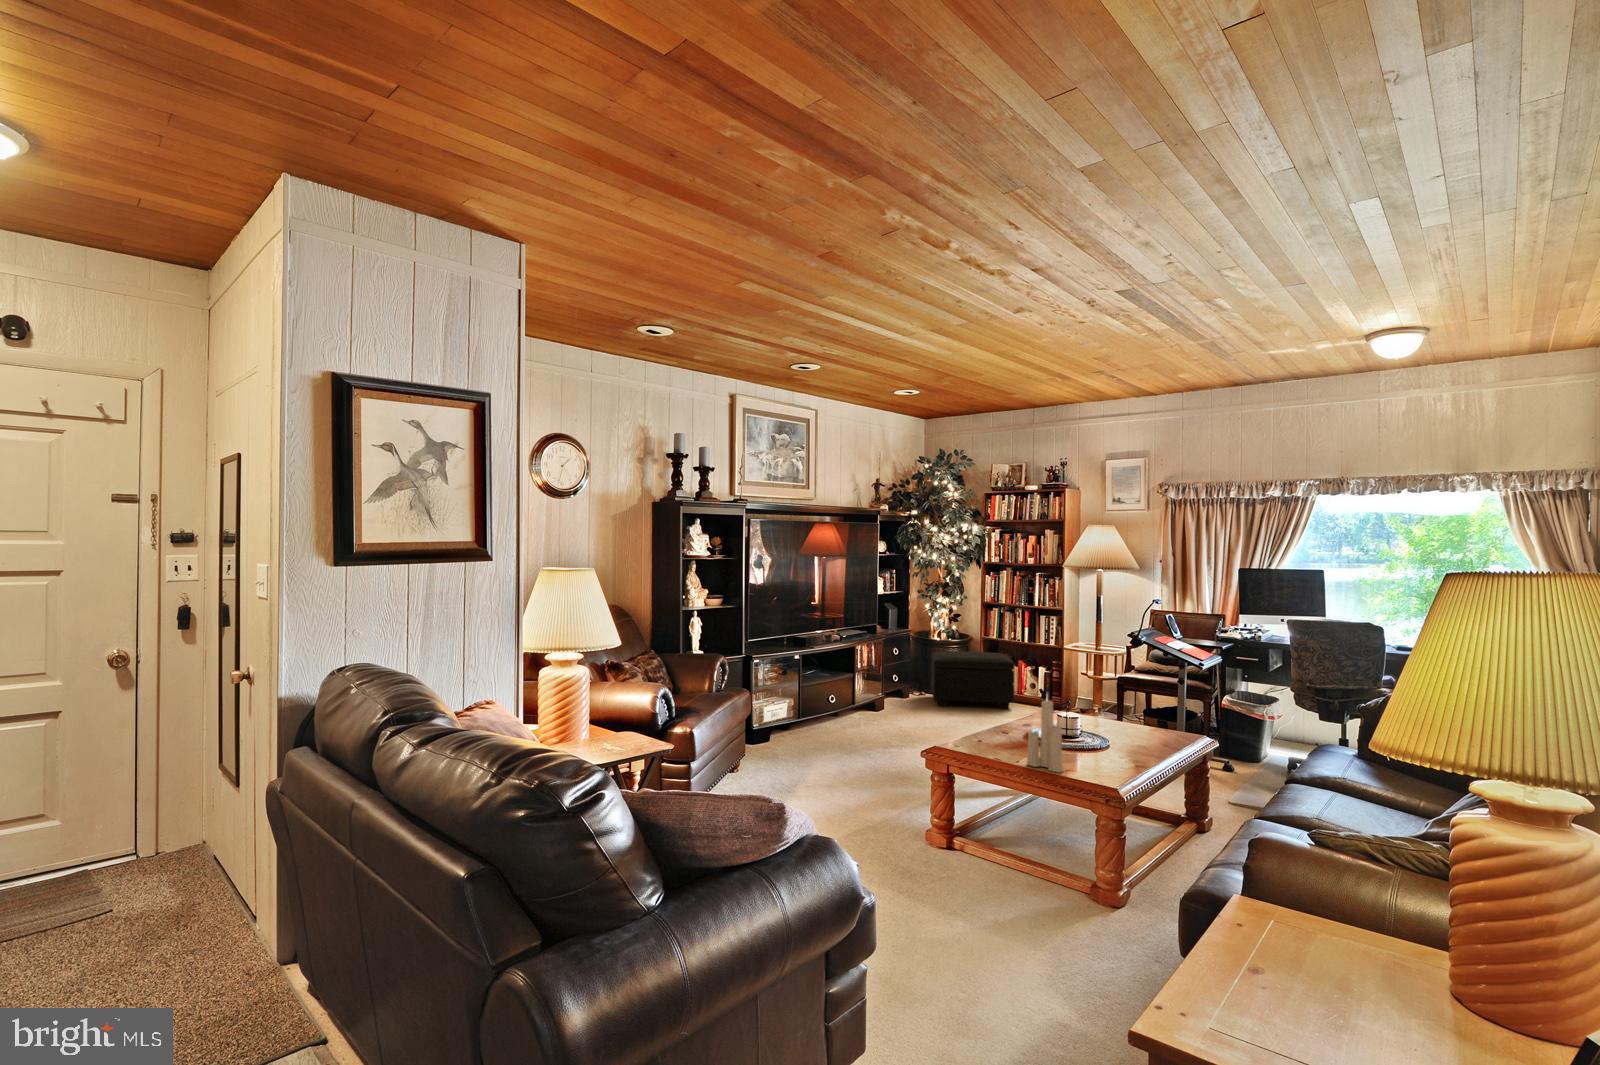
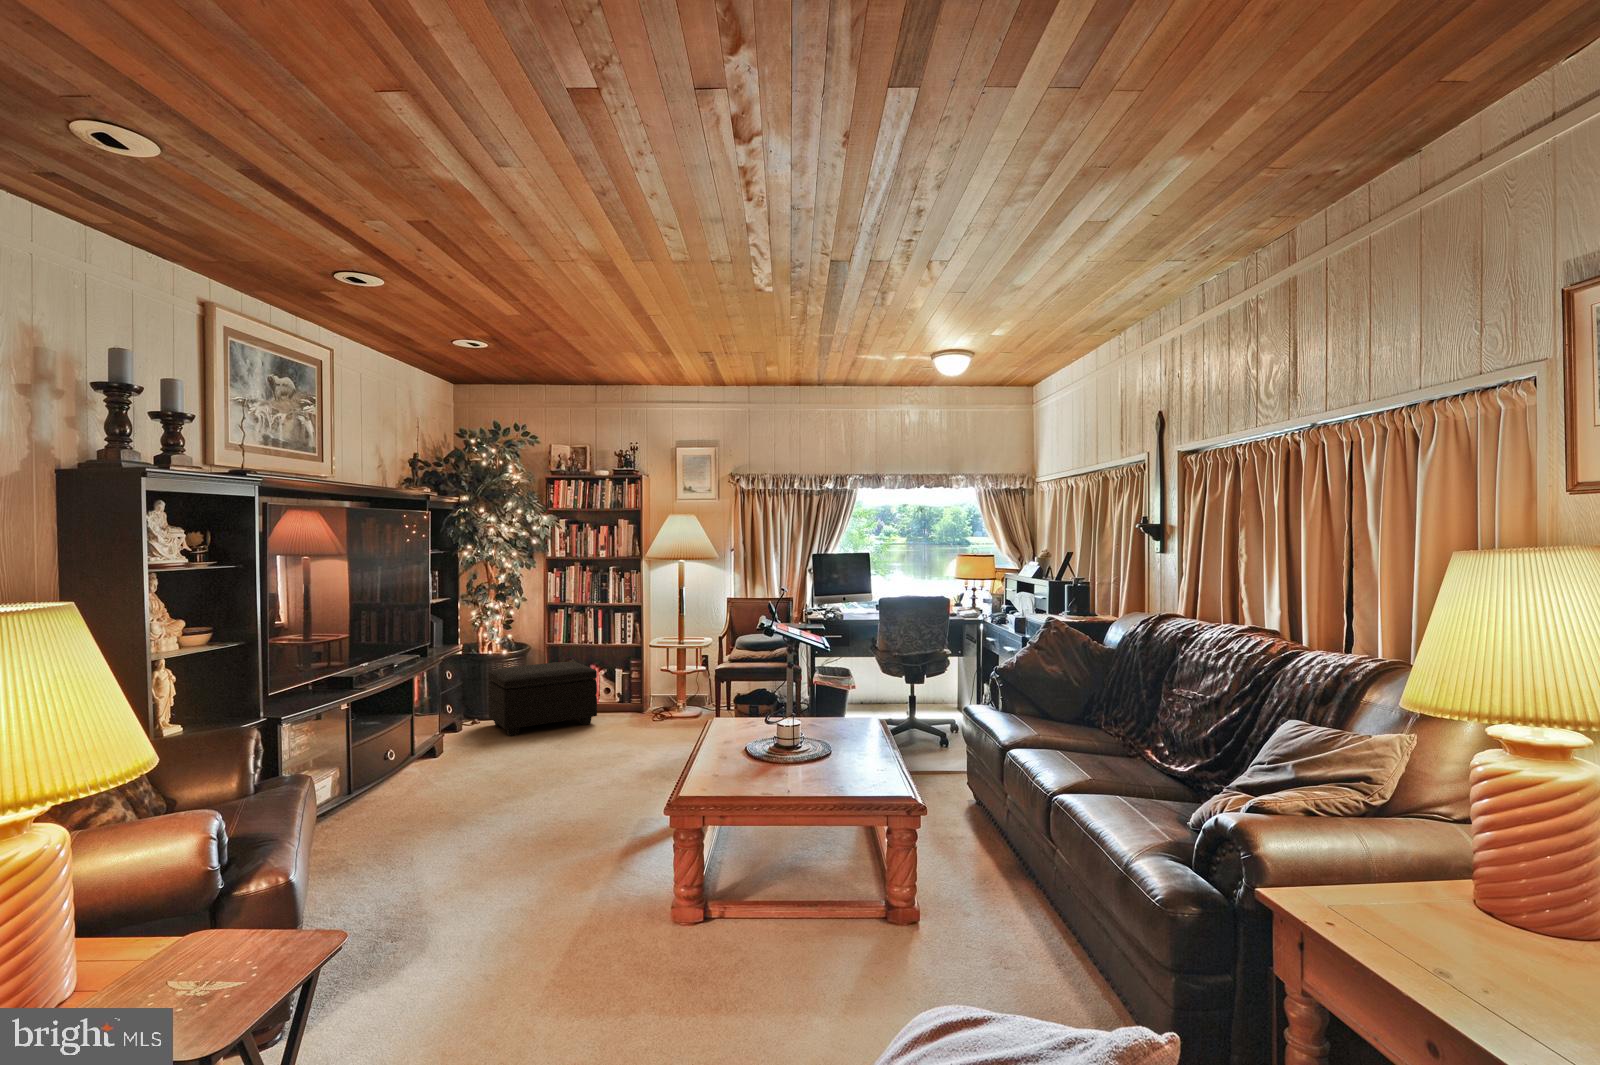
candle: present [1026,700,1063,772] -> none [789,700,831,792]

